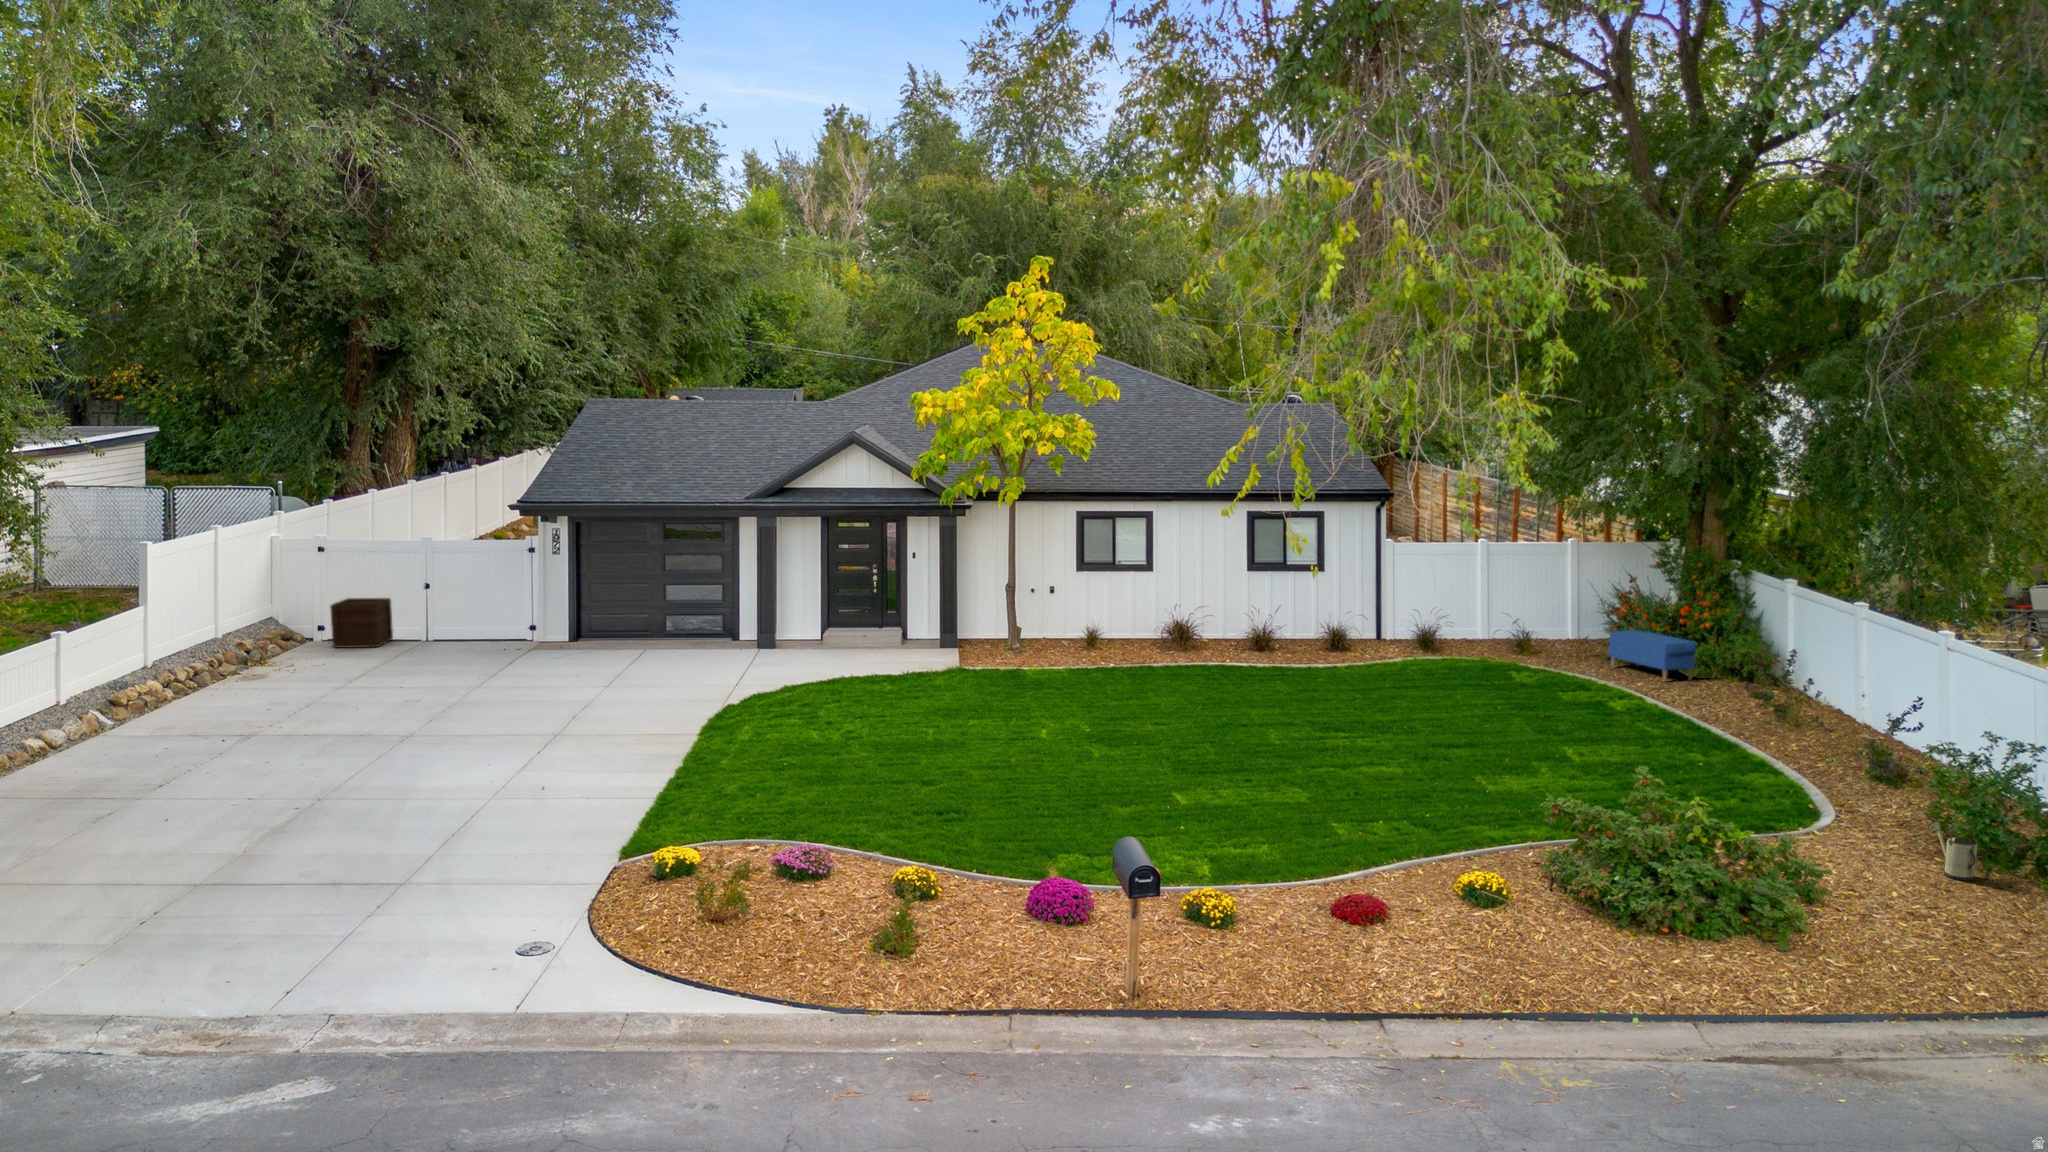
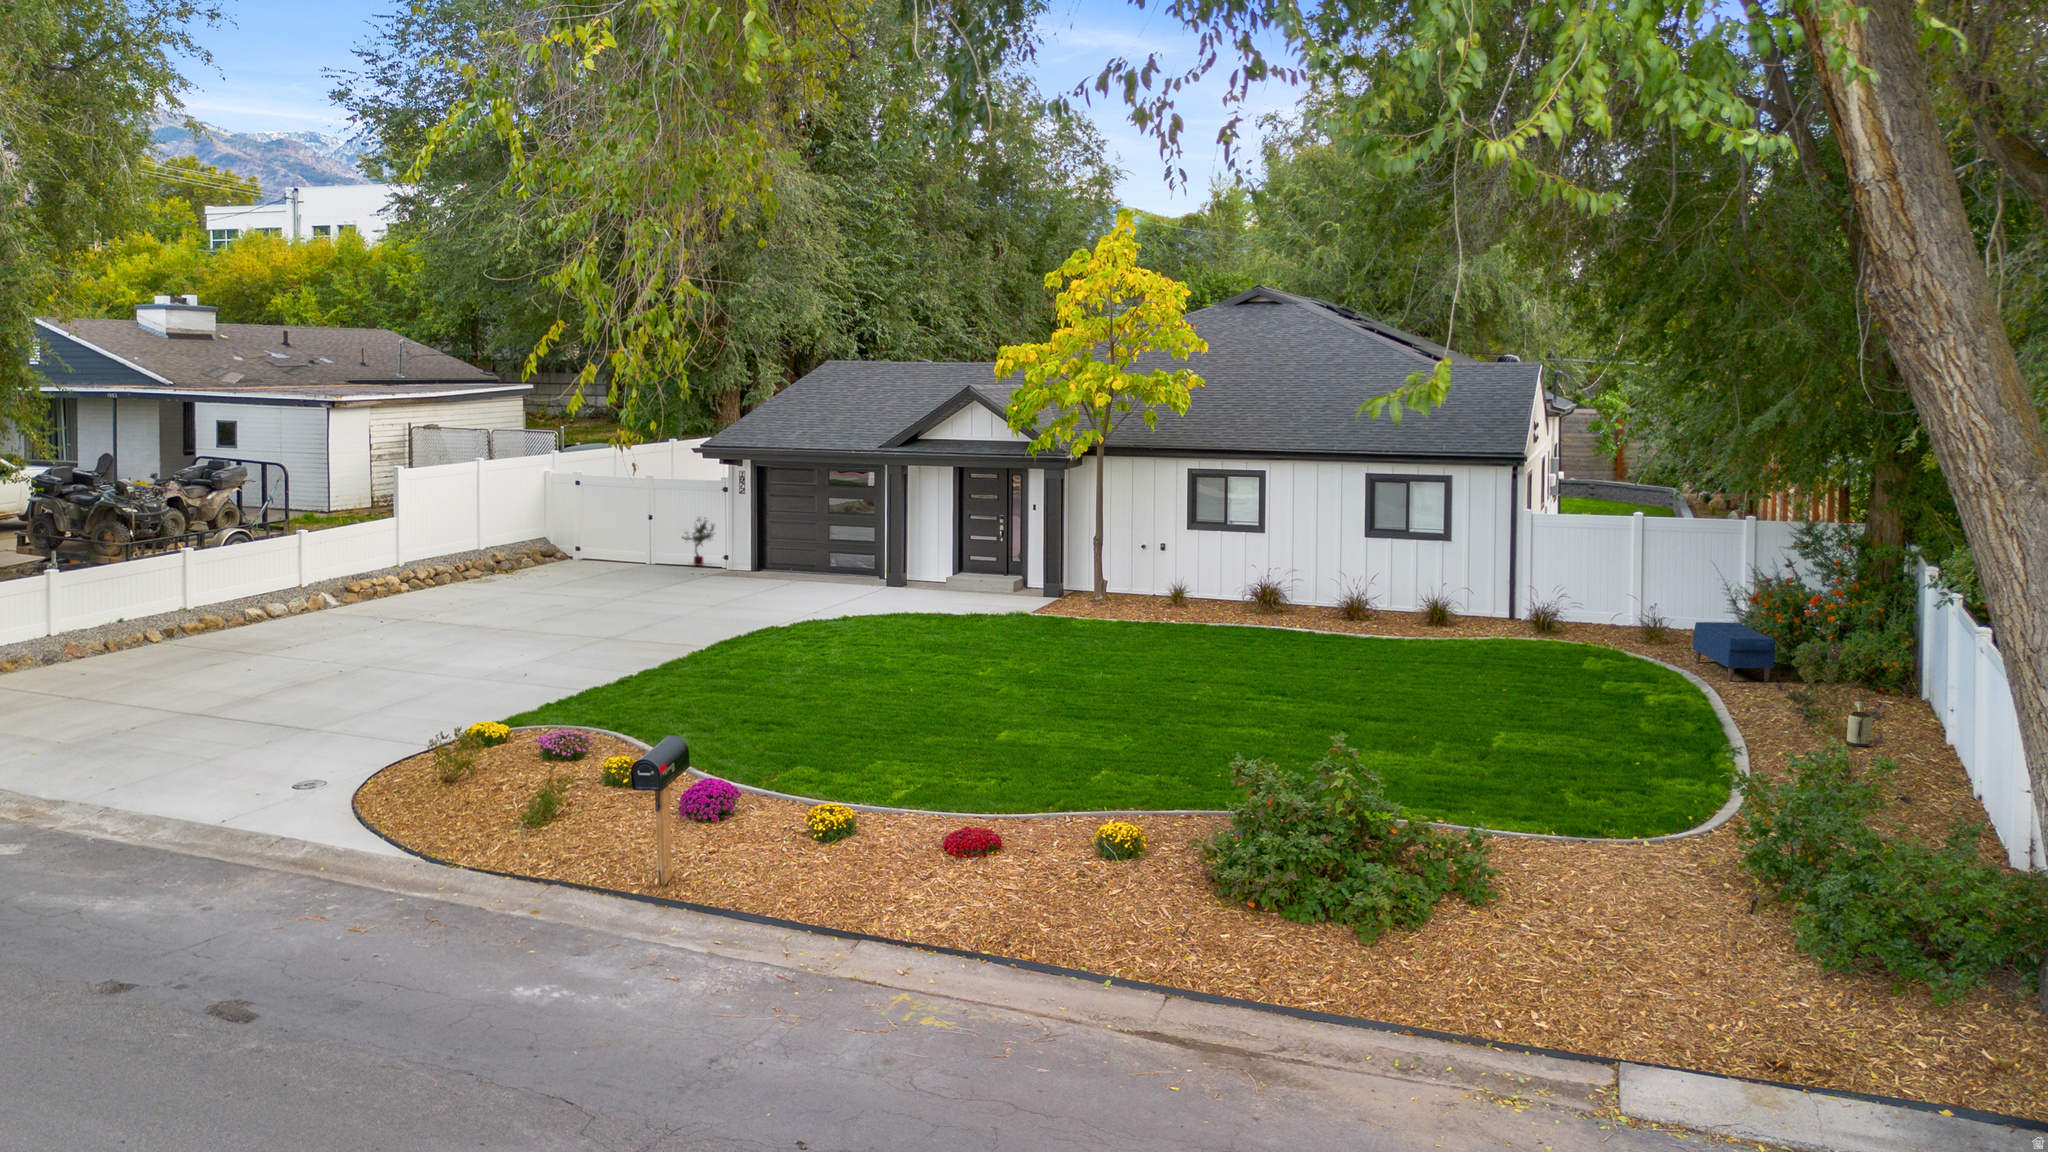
potted tree: none [474,584,521,643] -> present [682,518,715,566]
wooden crate: present [330,598,393,648] -> none [573,522,626,564]
watering can: present [1928,821,1977,881] -> present [1846,701,1873,747]

